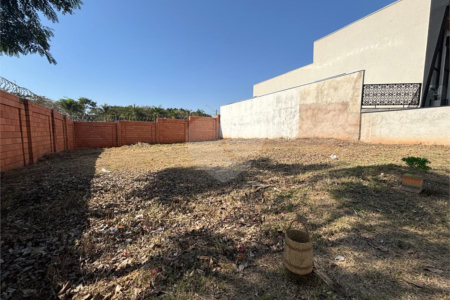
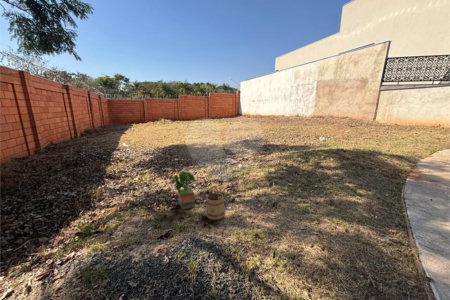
potted tree: present [401,156,432,193] -> present [172,172,198,210]

